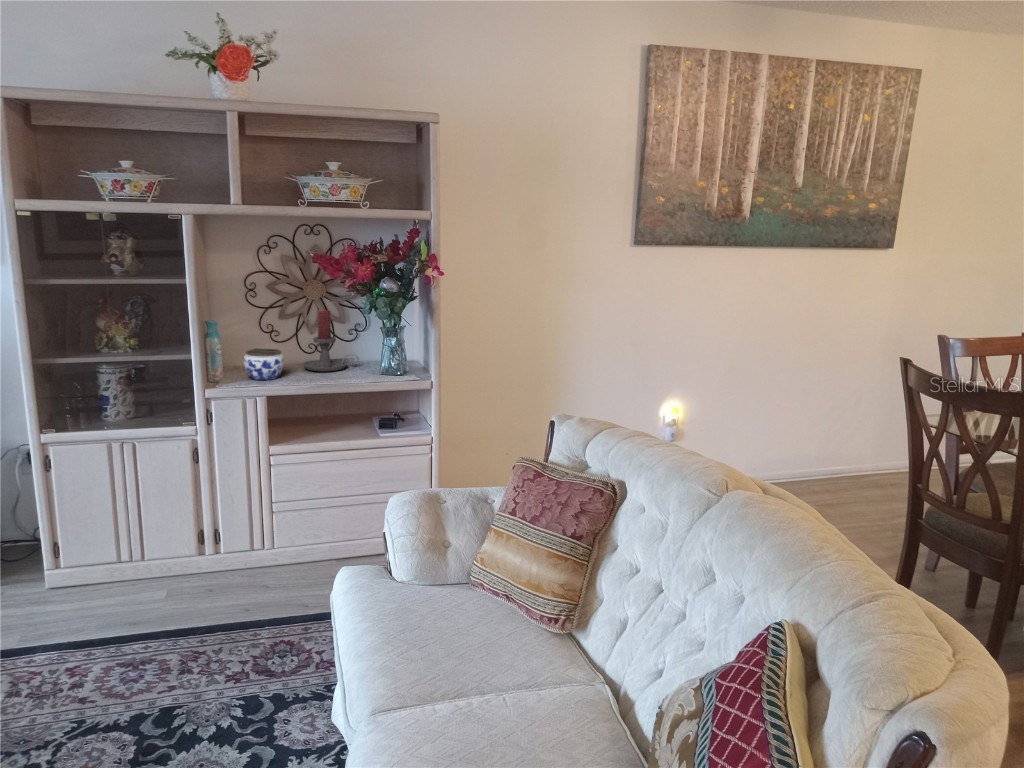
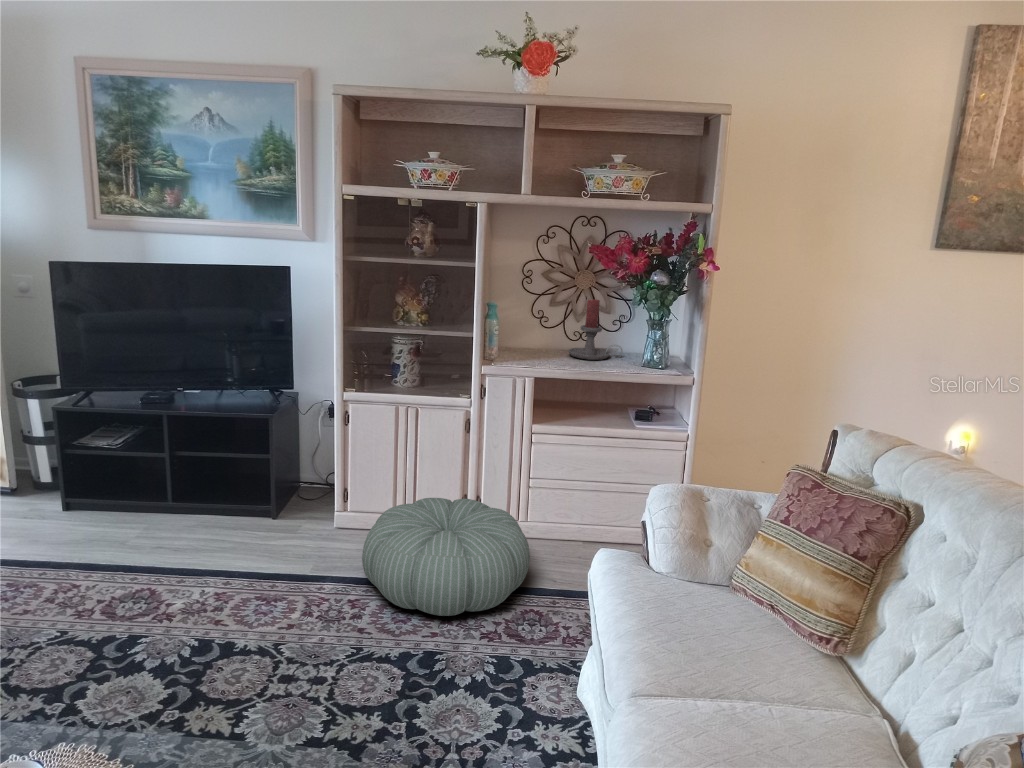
jar: present [244,348,284,380] -> none [516,332,552,363]
pouf: none [79,532,277,666] -> present [362,498,530,616]

